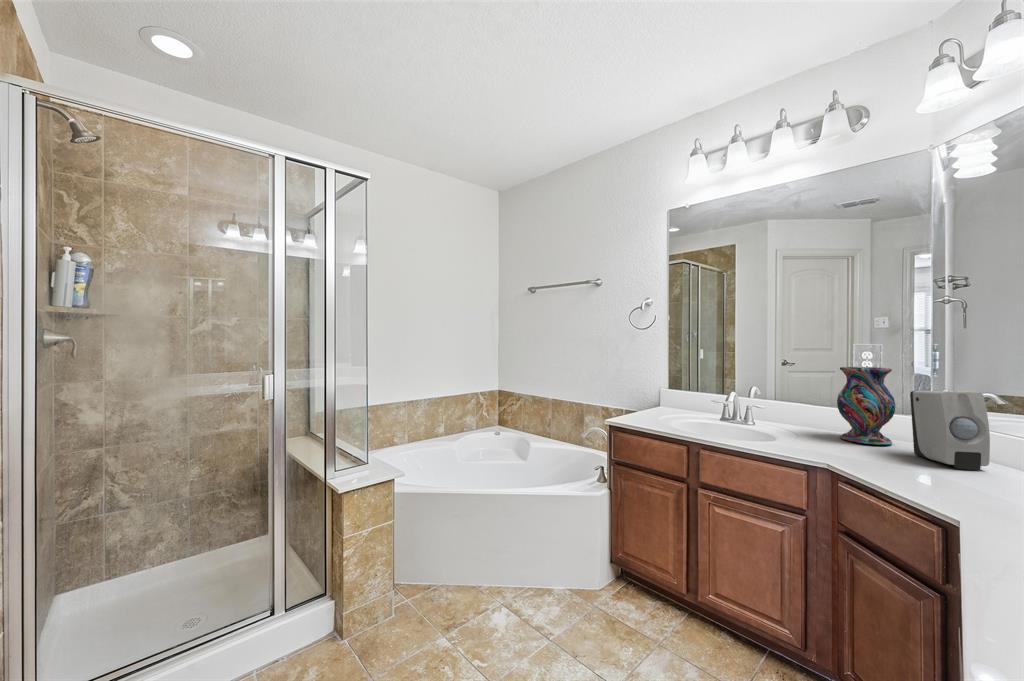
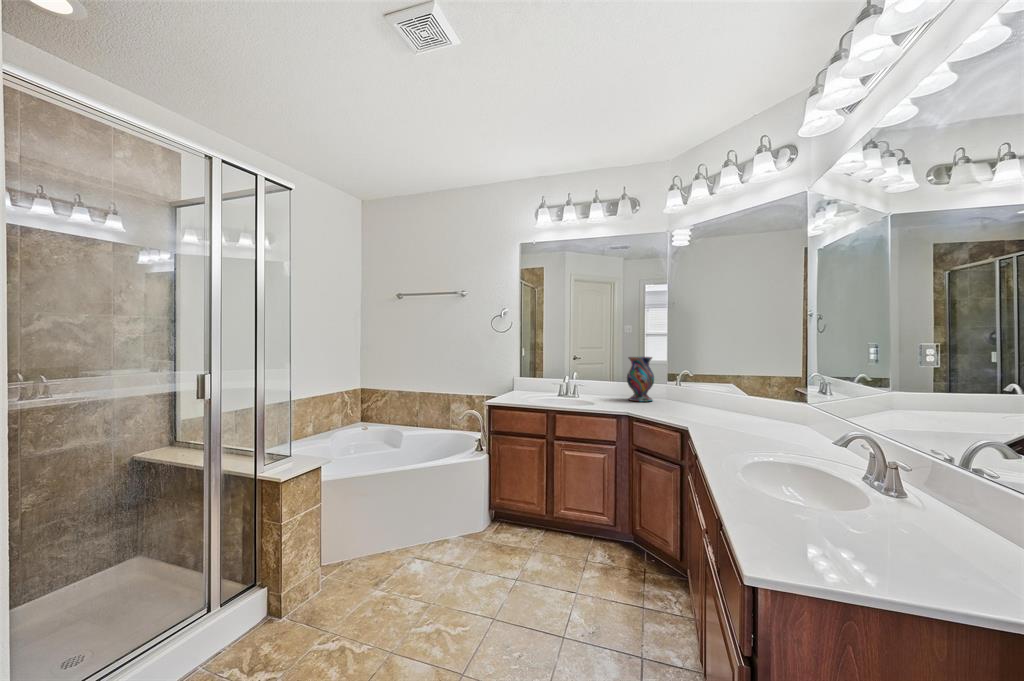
soap dispenser: present [910,391,990,470] -> none [661,368,693,408]

